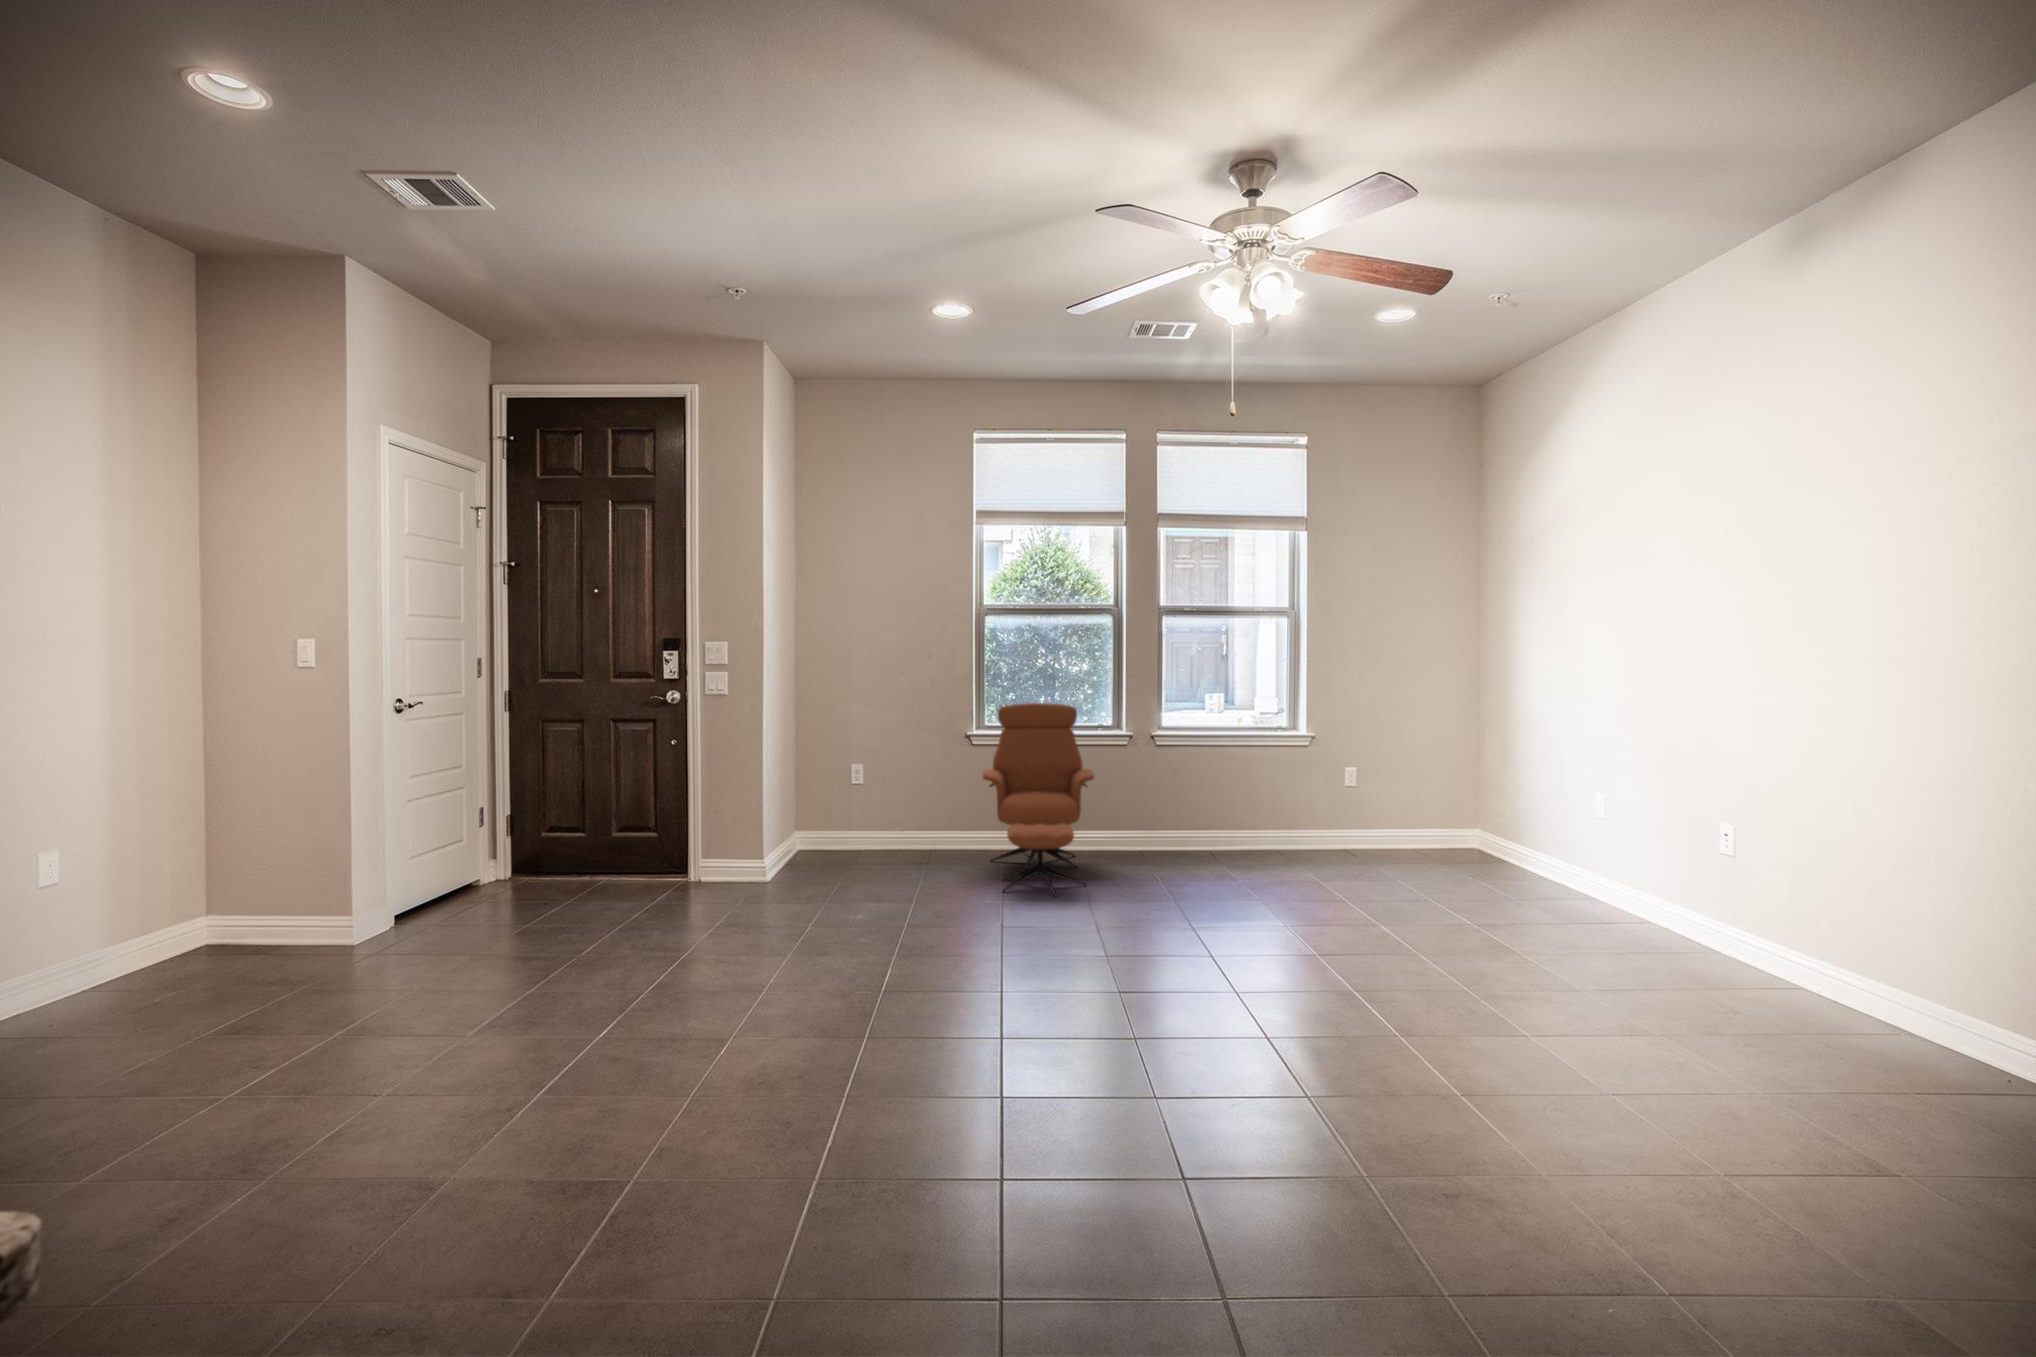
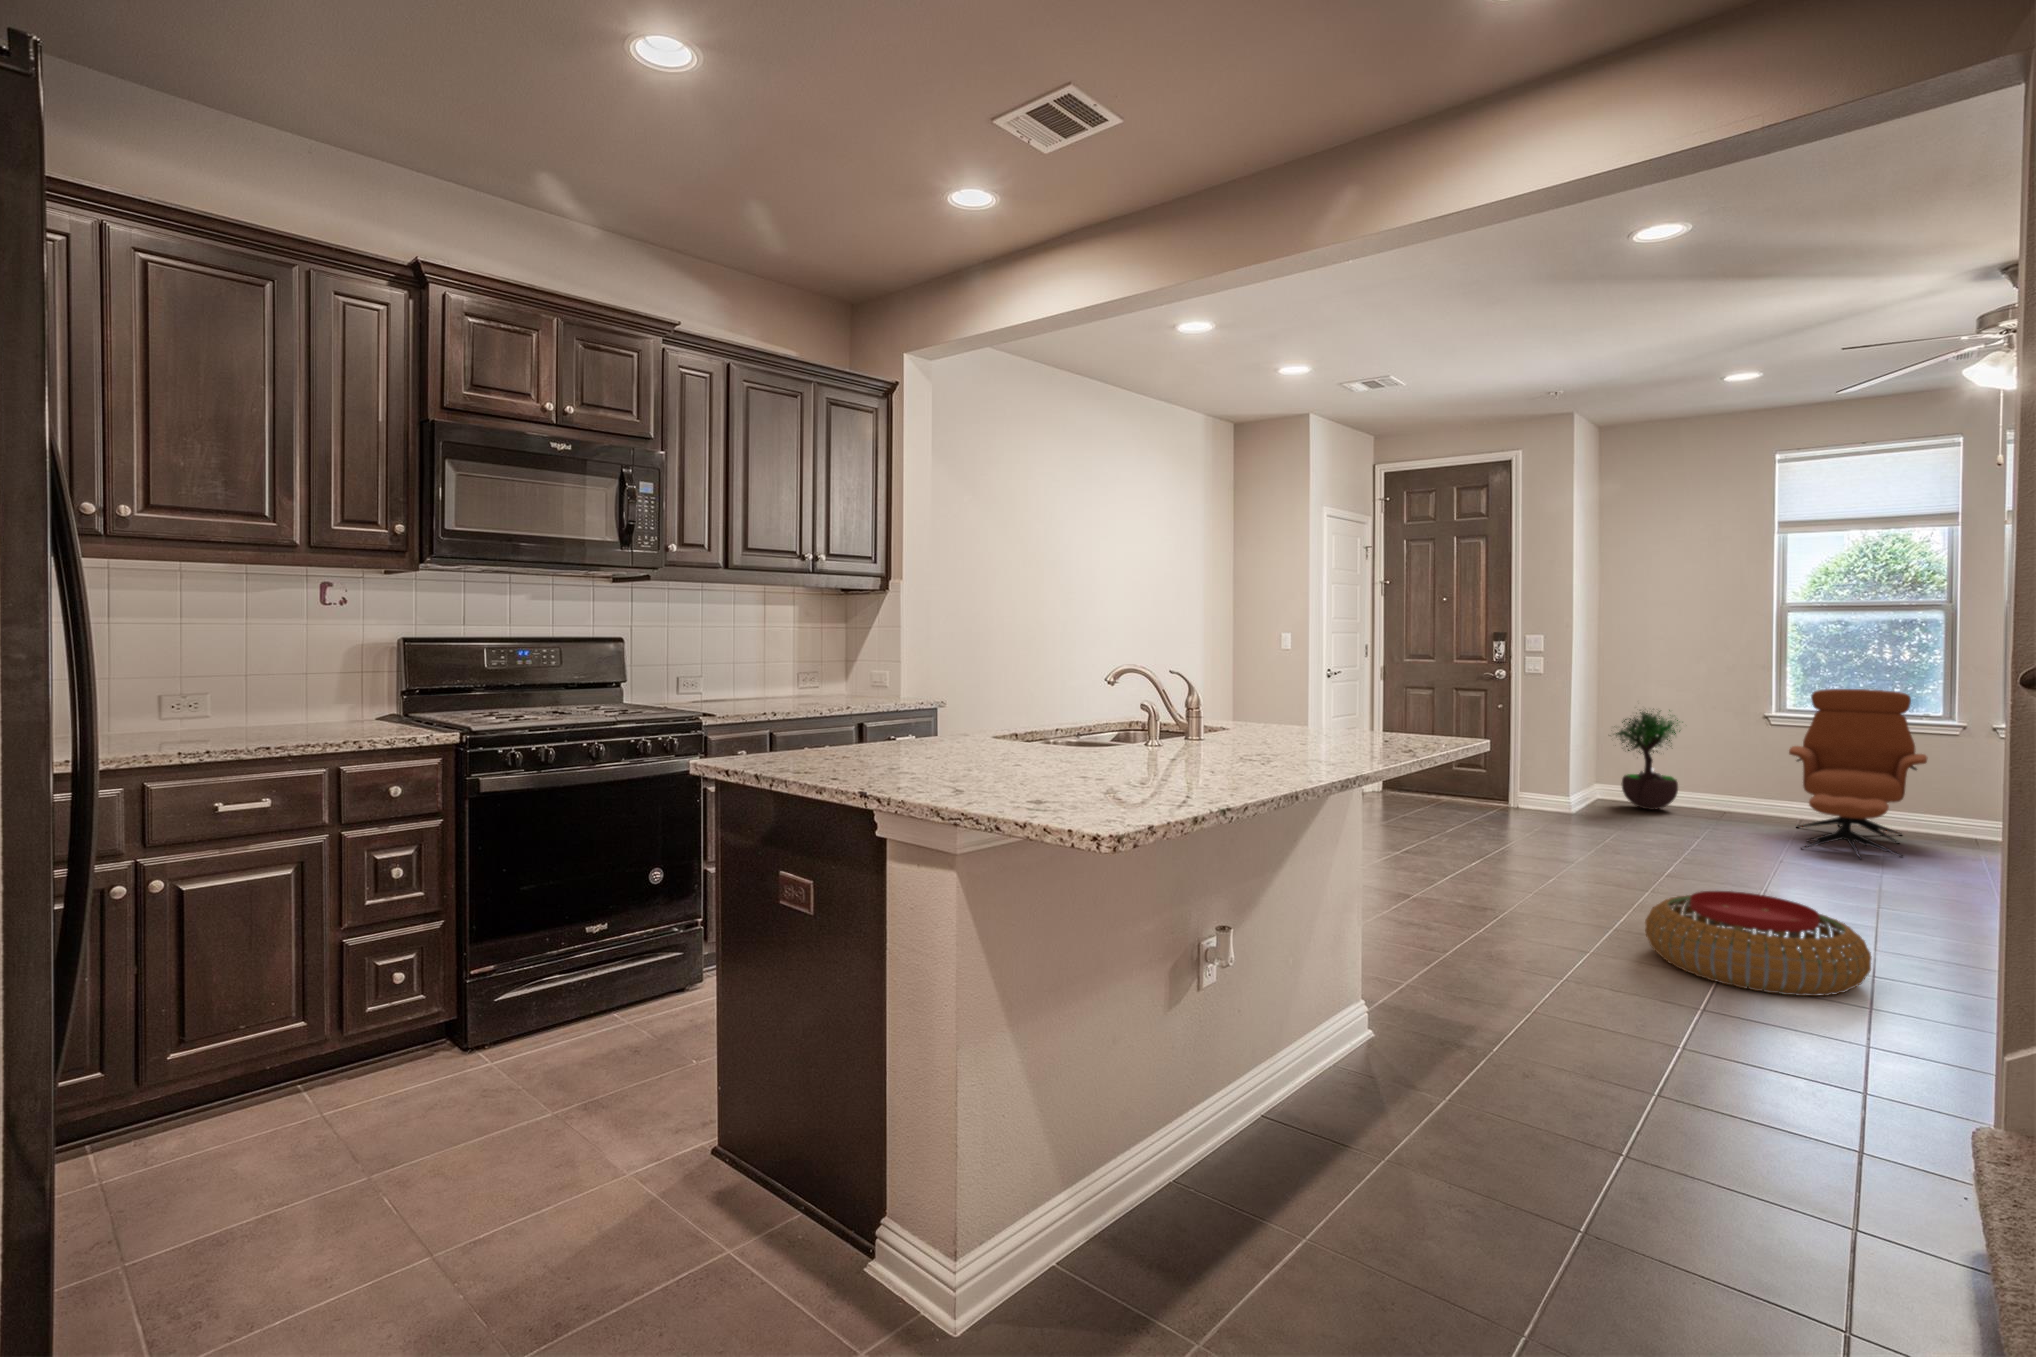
potted tree: none [806,726,887,859] -> present [1616,710,1680,810]
pouf: none [861,1021,1153,1225] -> present [1645,891,1871,996]

